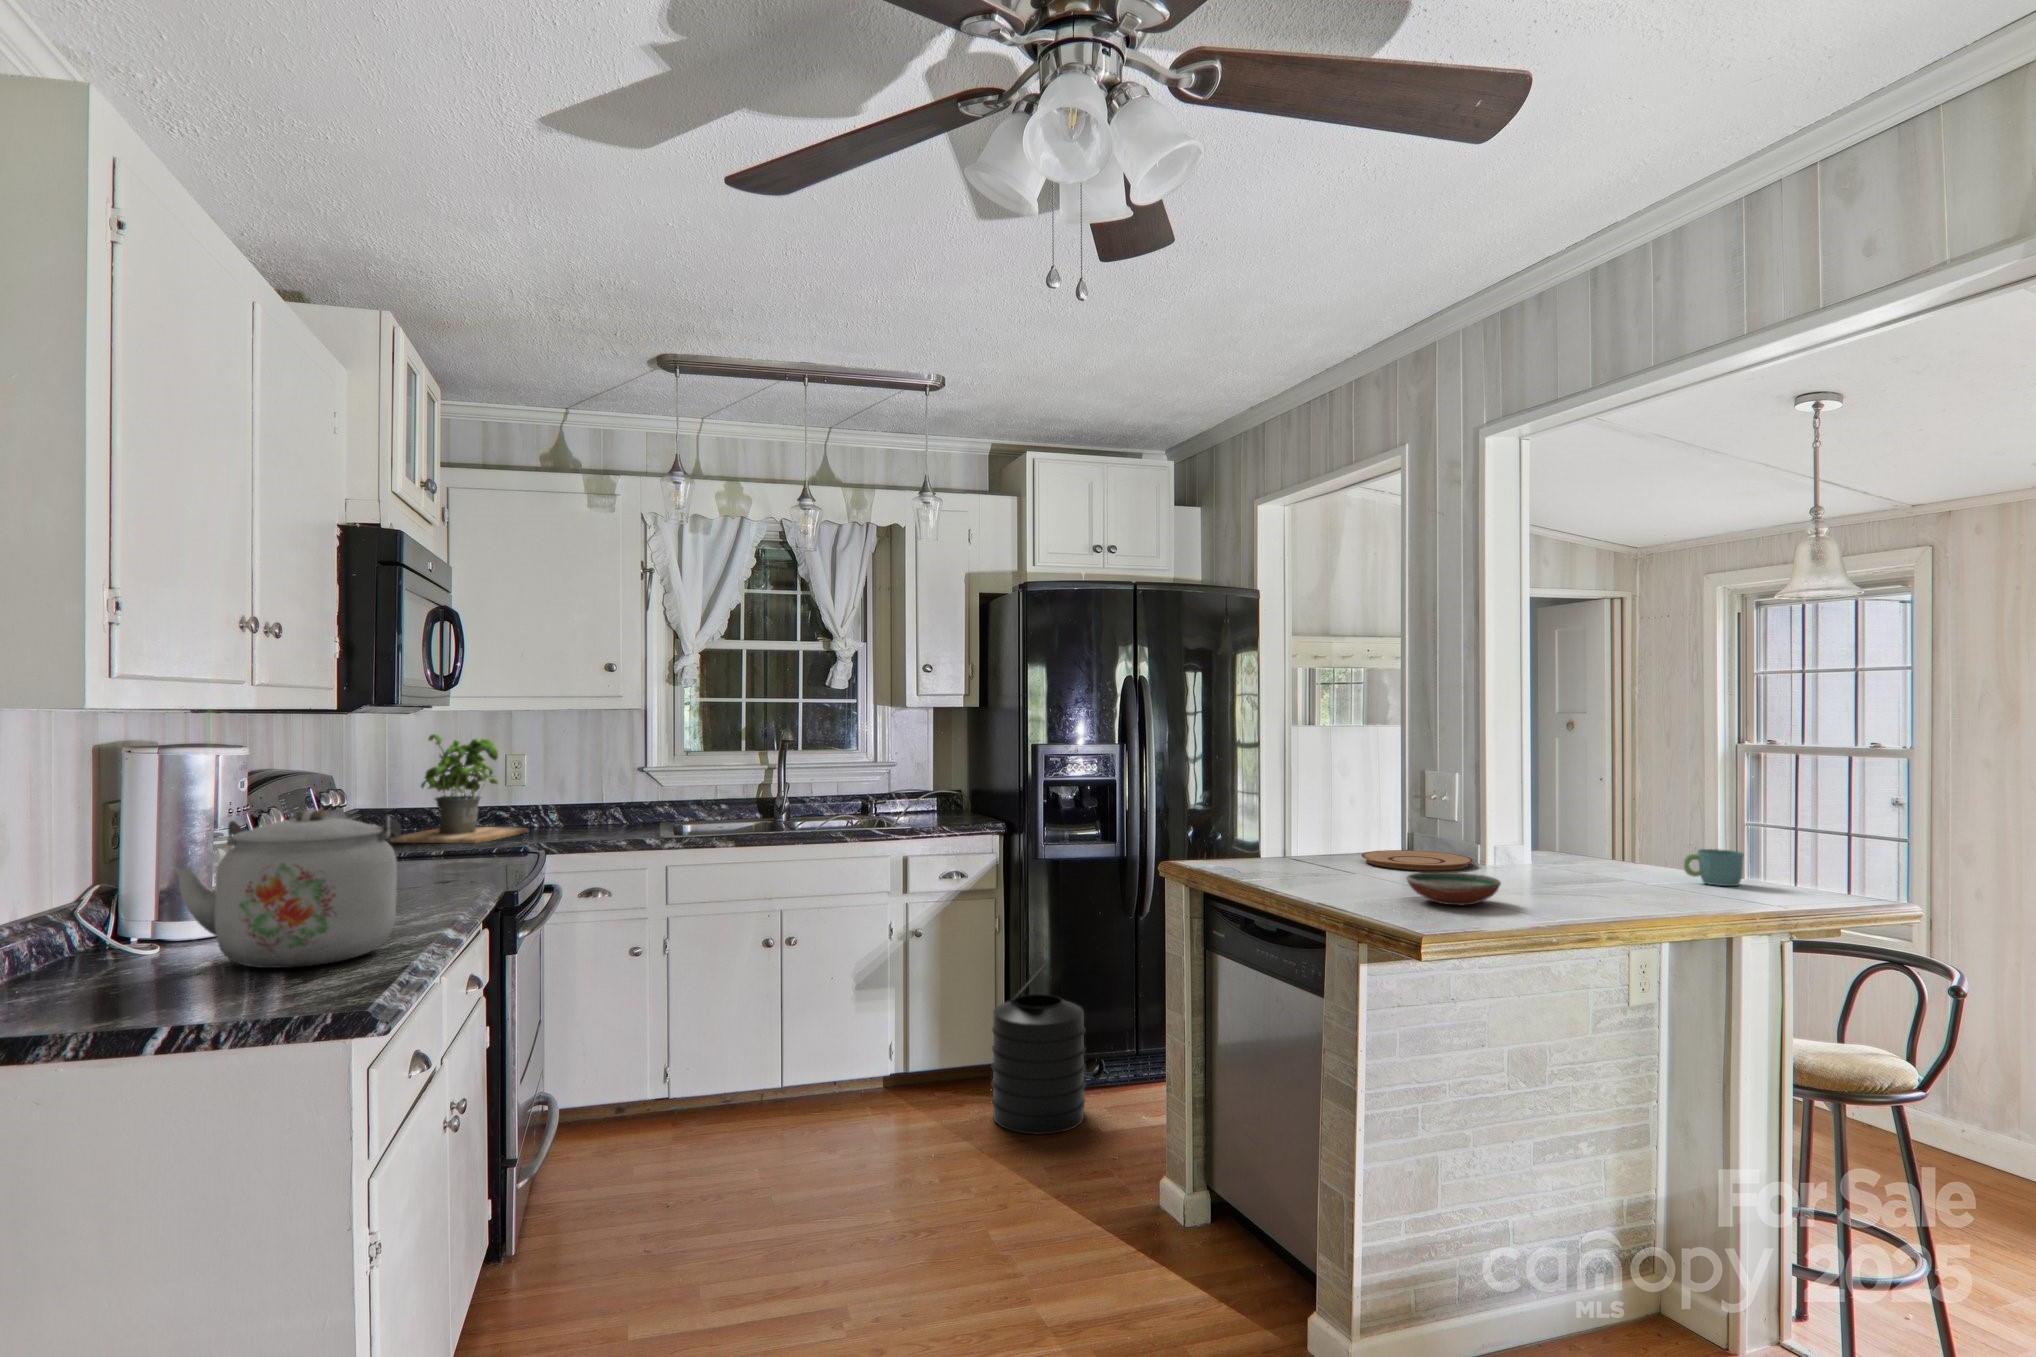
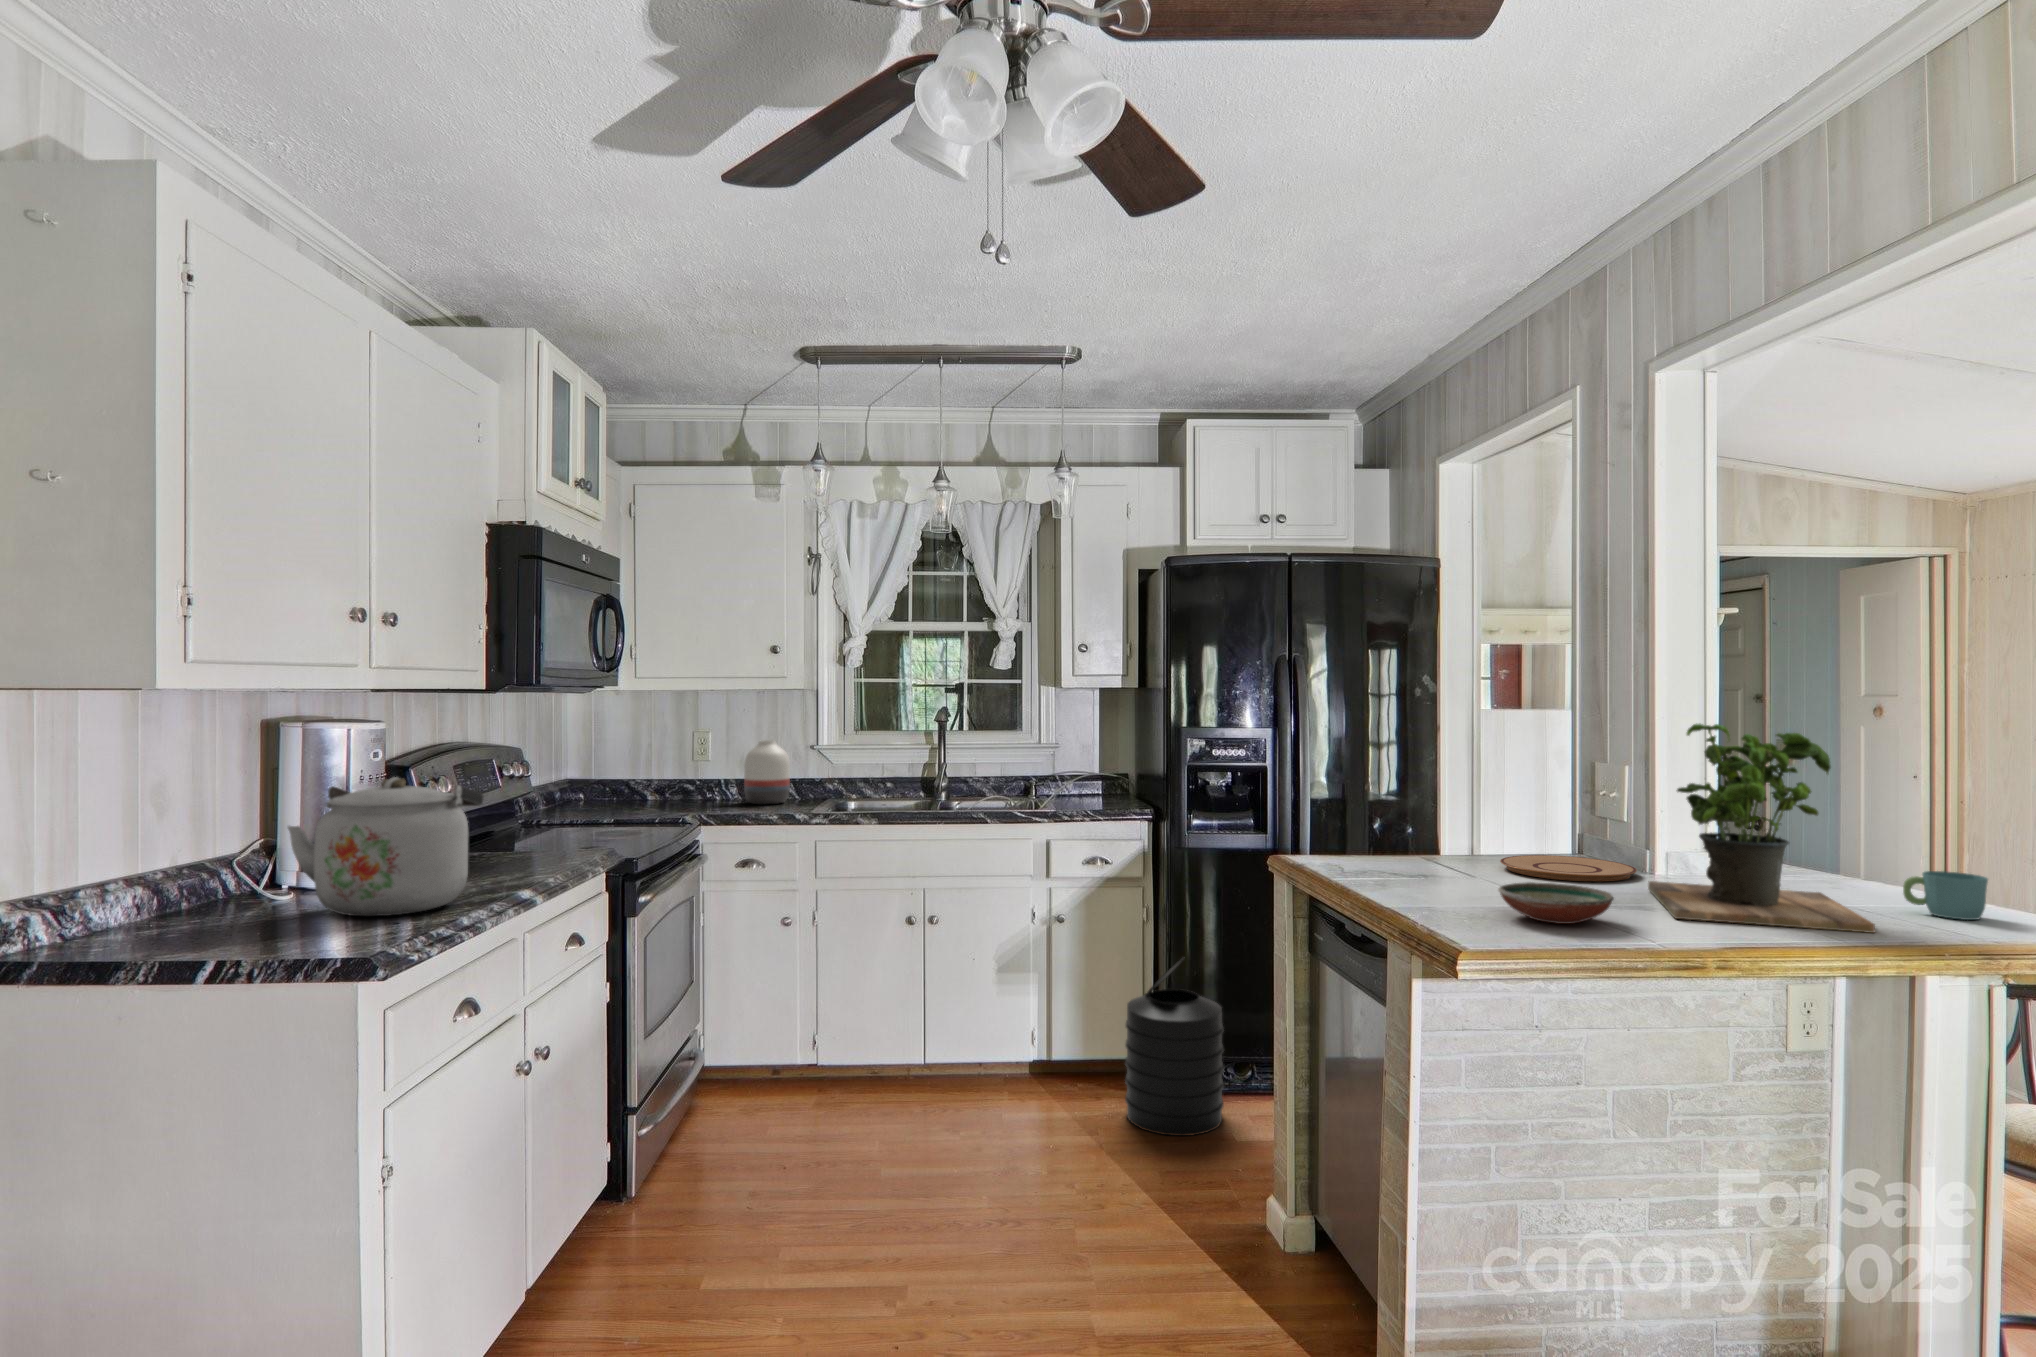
potted plant: present [390,734,528,843] -> present [1648,724,1875,933]
vase: none [568,763,619,831] -> present [744,740,790,804]

